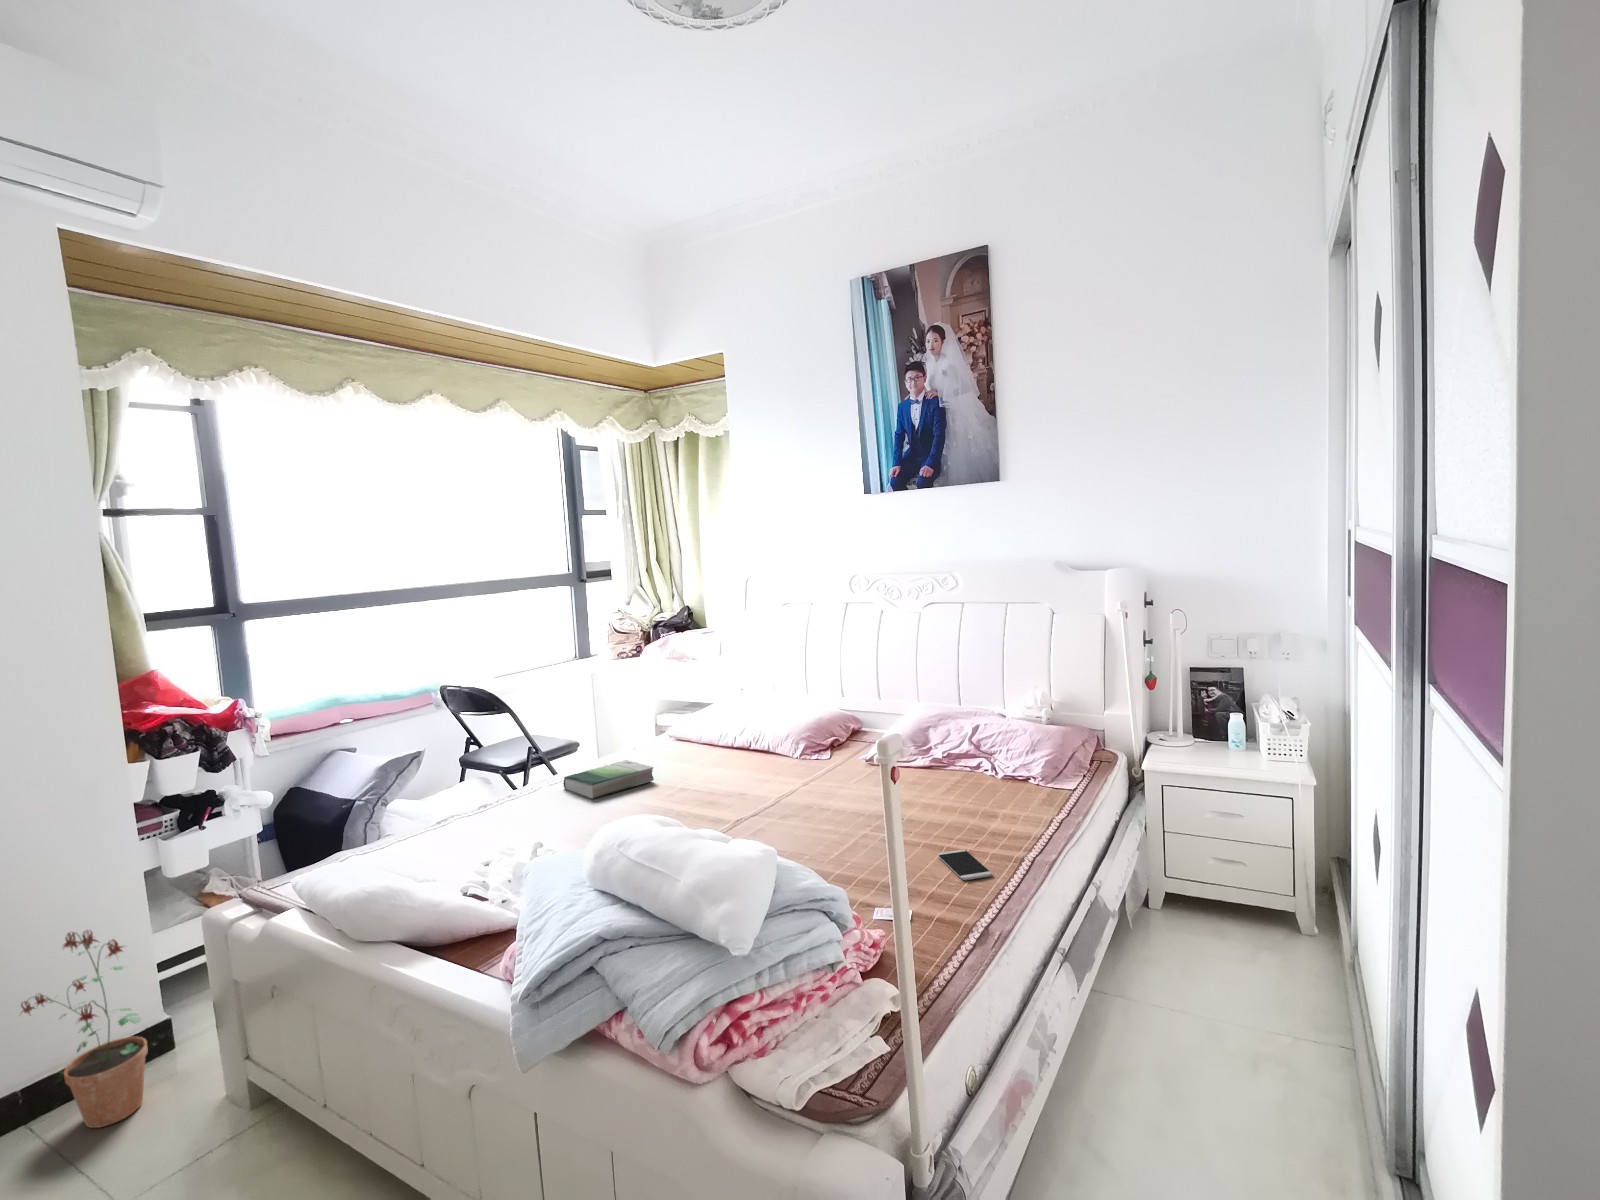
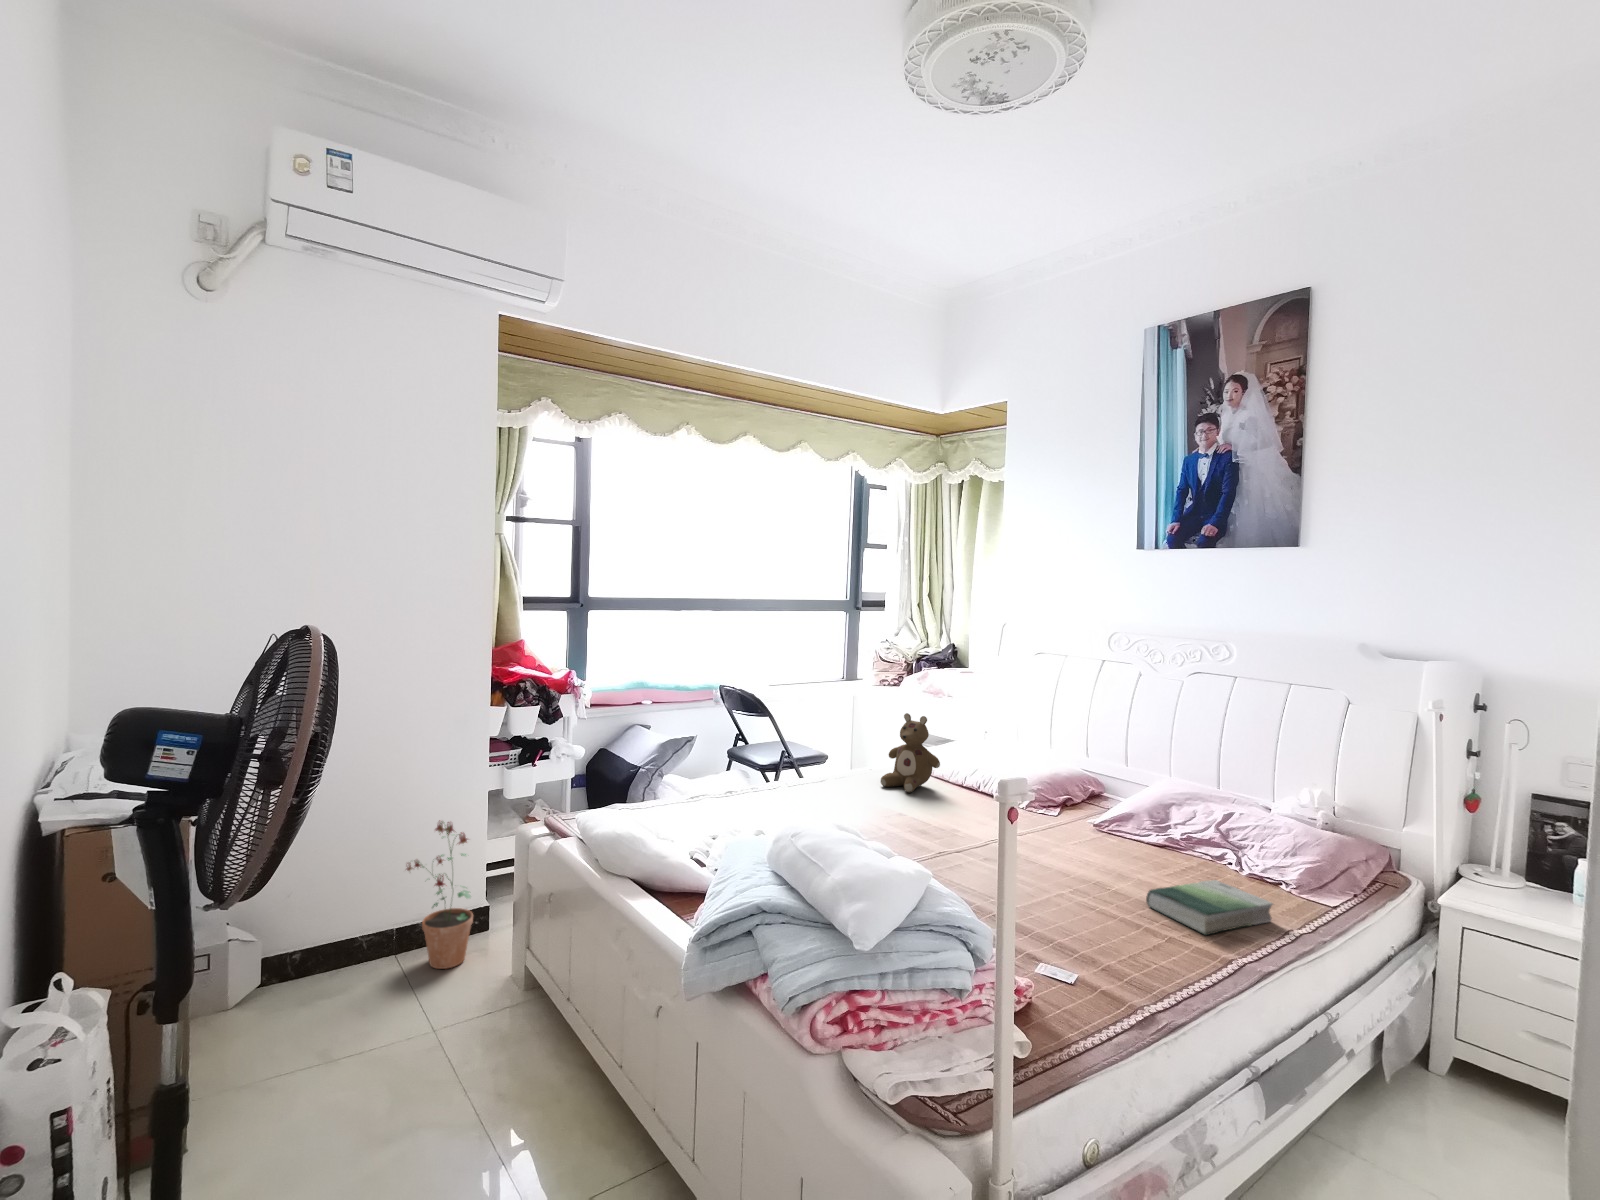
stuffed bear: none [649,684,708,765] -> present [881,713,940,793]
book: present [563,760,654,800] -> present [1146,880,1273,935]
smartphone: present [938,850,991,880] -> none [1132,930,1184,967]

